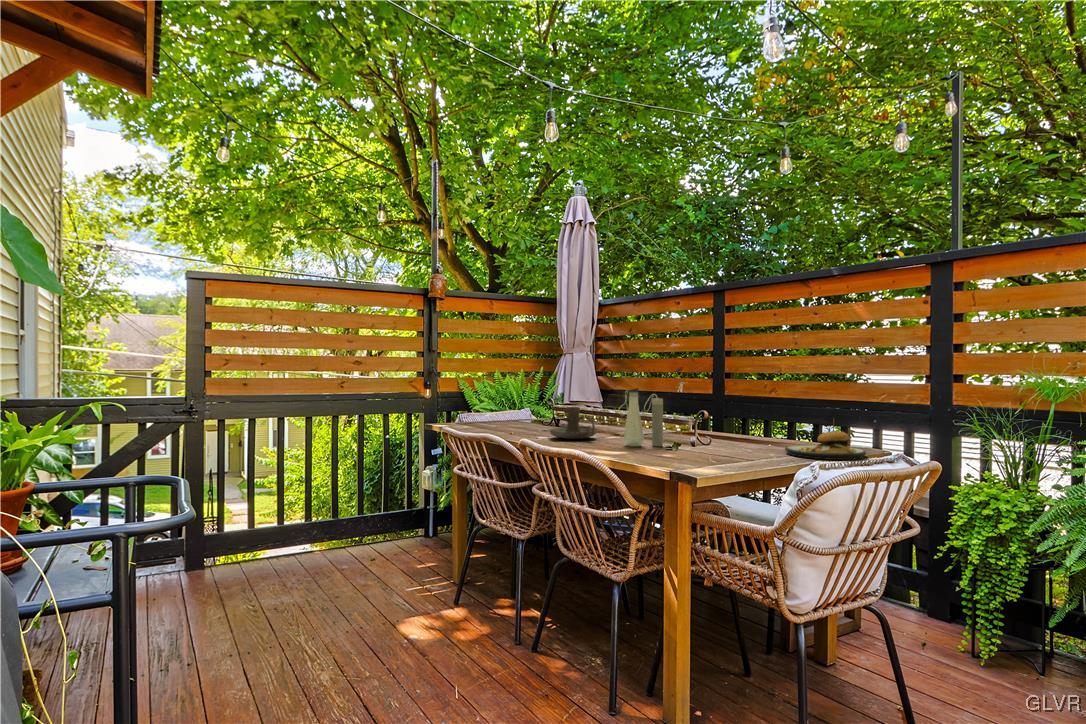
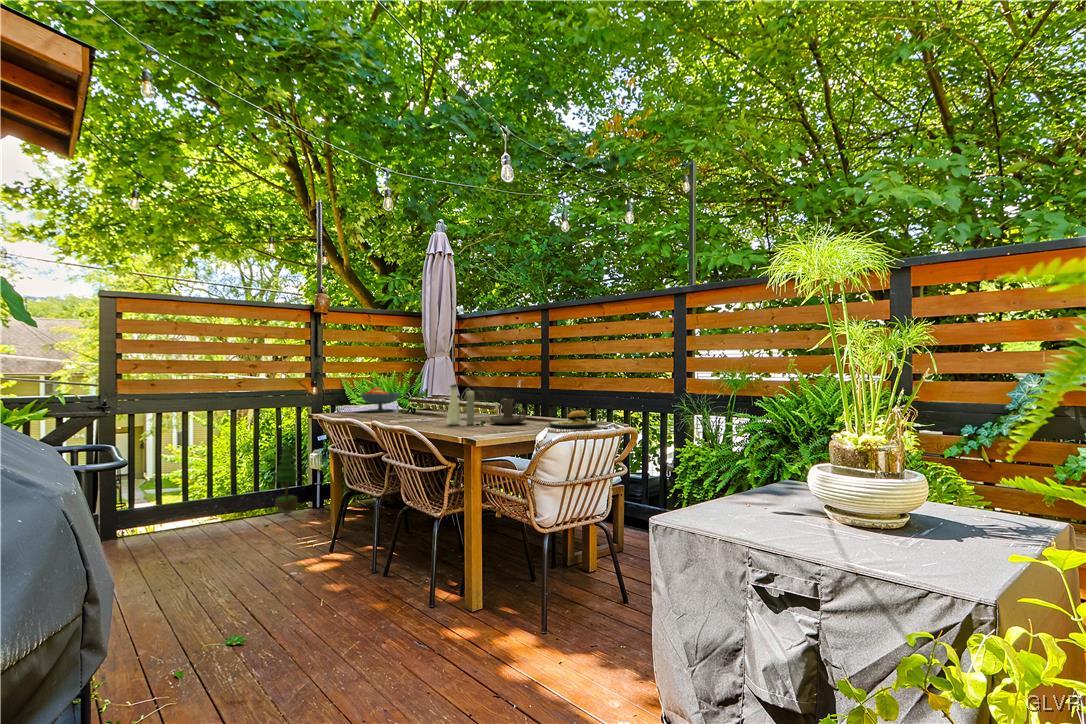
fruit bowl: none [484,390,532,422] -> present [361,387,399,412]
candle holder: present [550,407,597,439] -> present [490,399,526,424]
potted tree: none [378,458,410,546] -> present [273,445,299,514]

